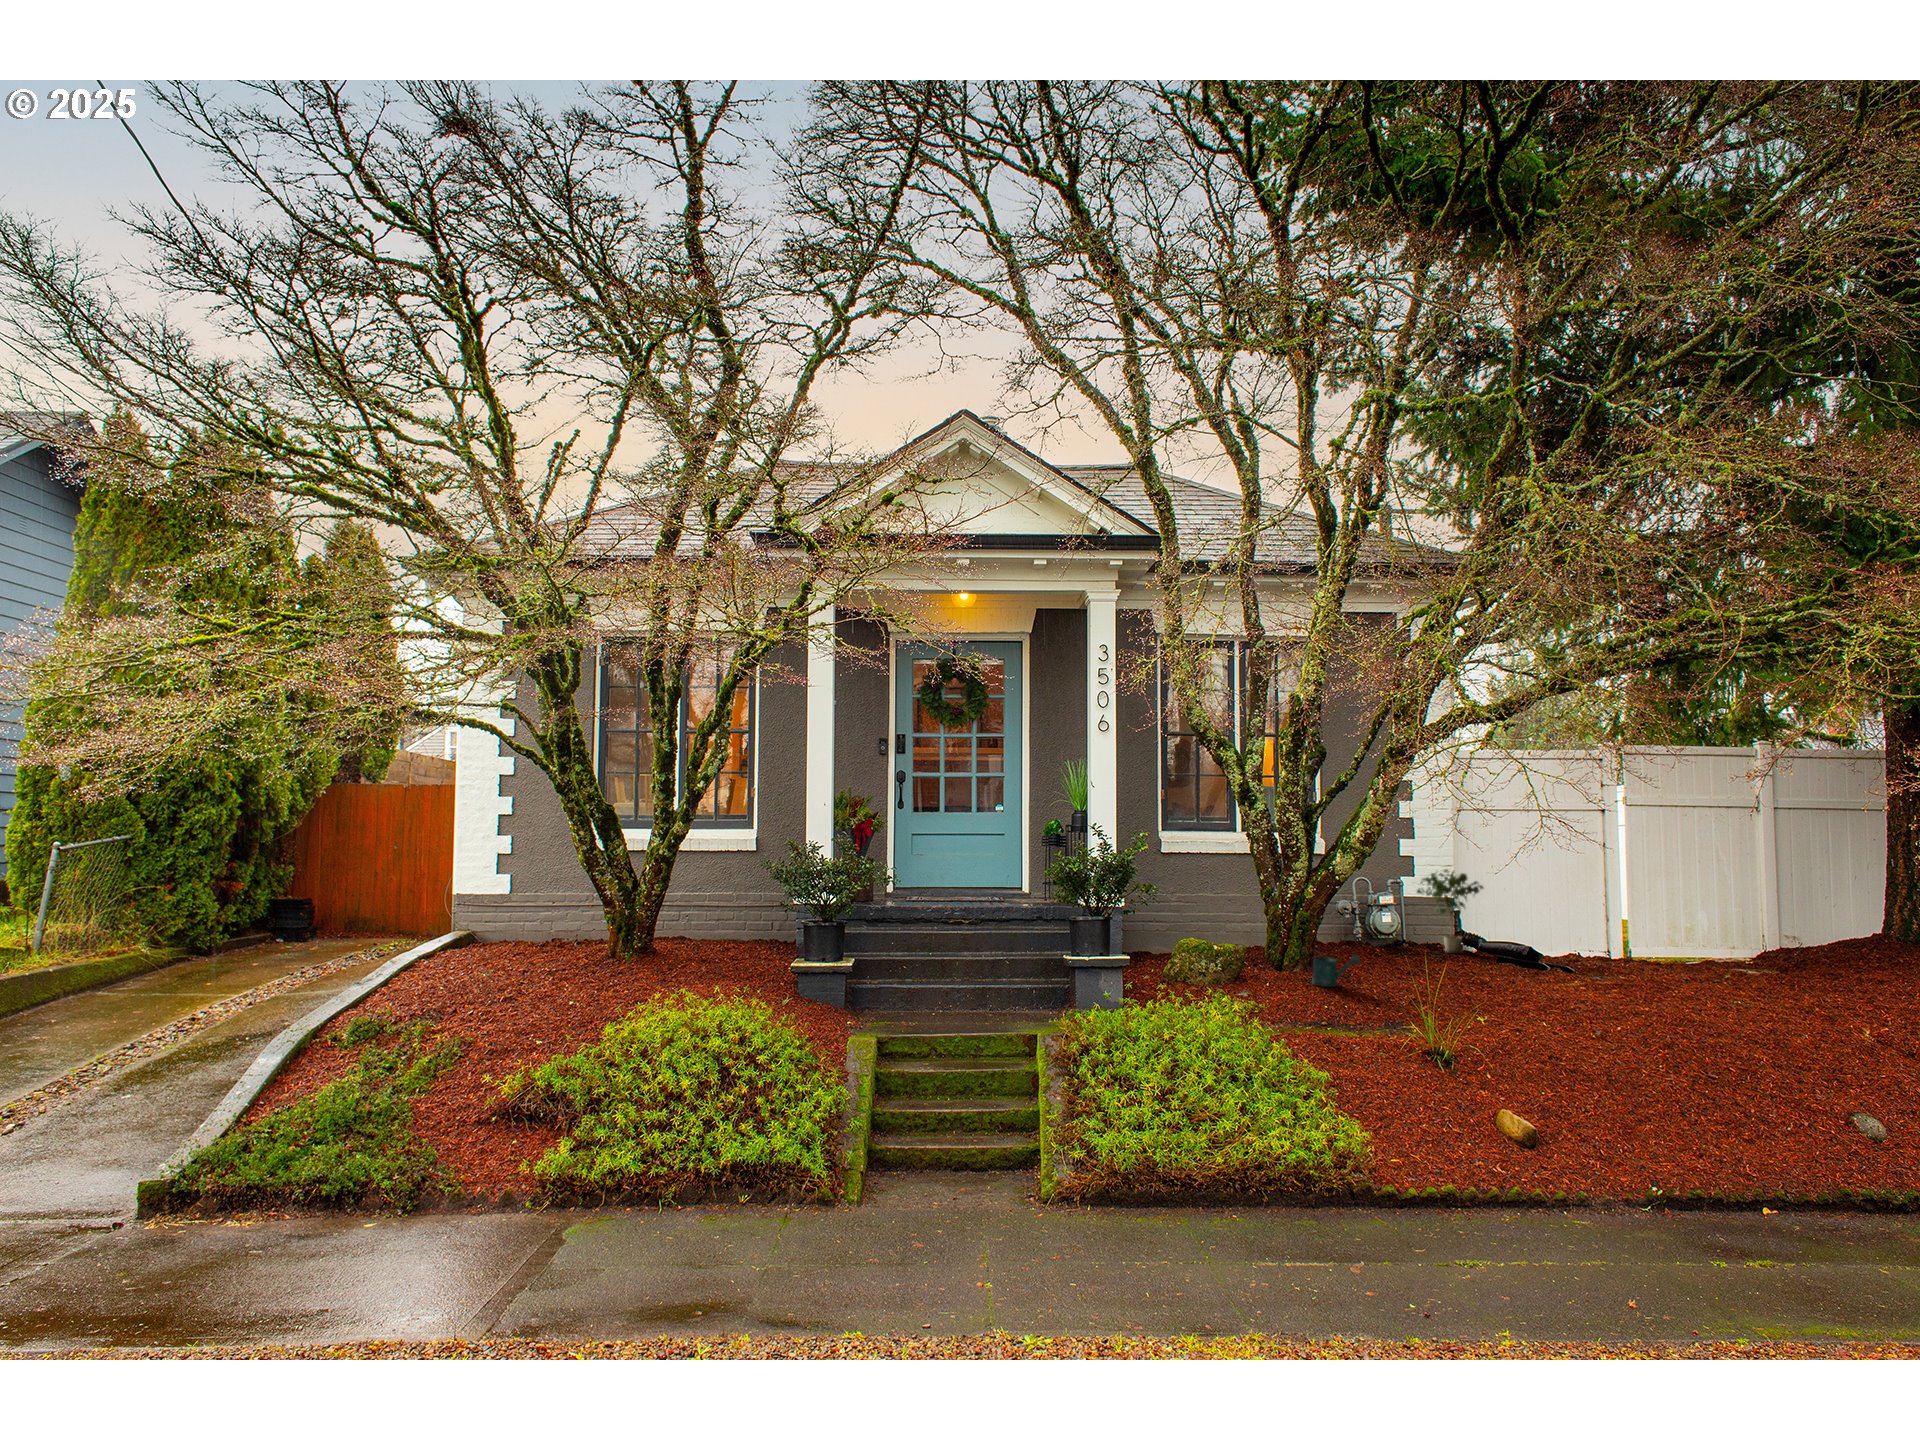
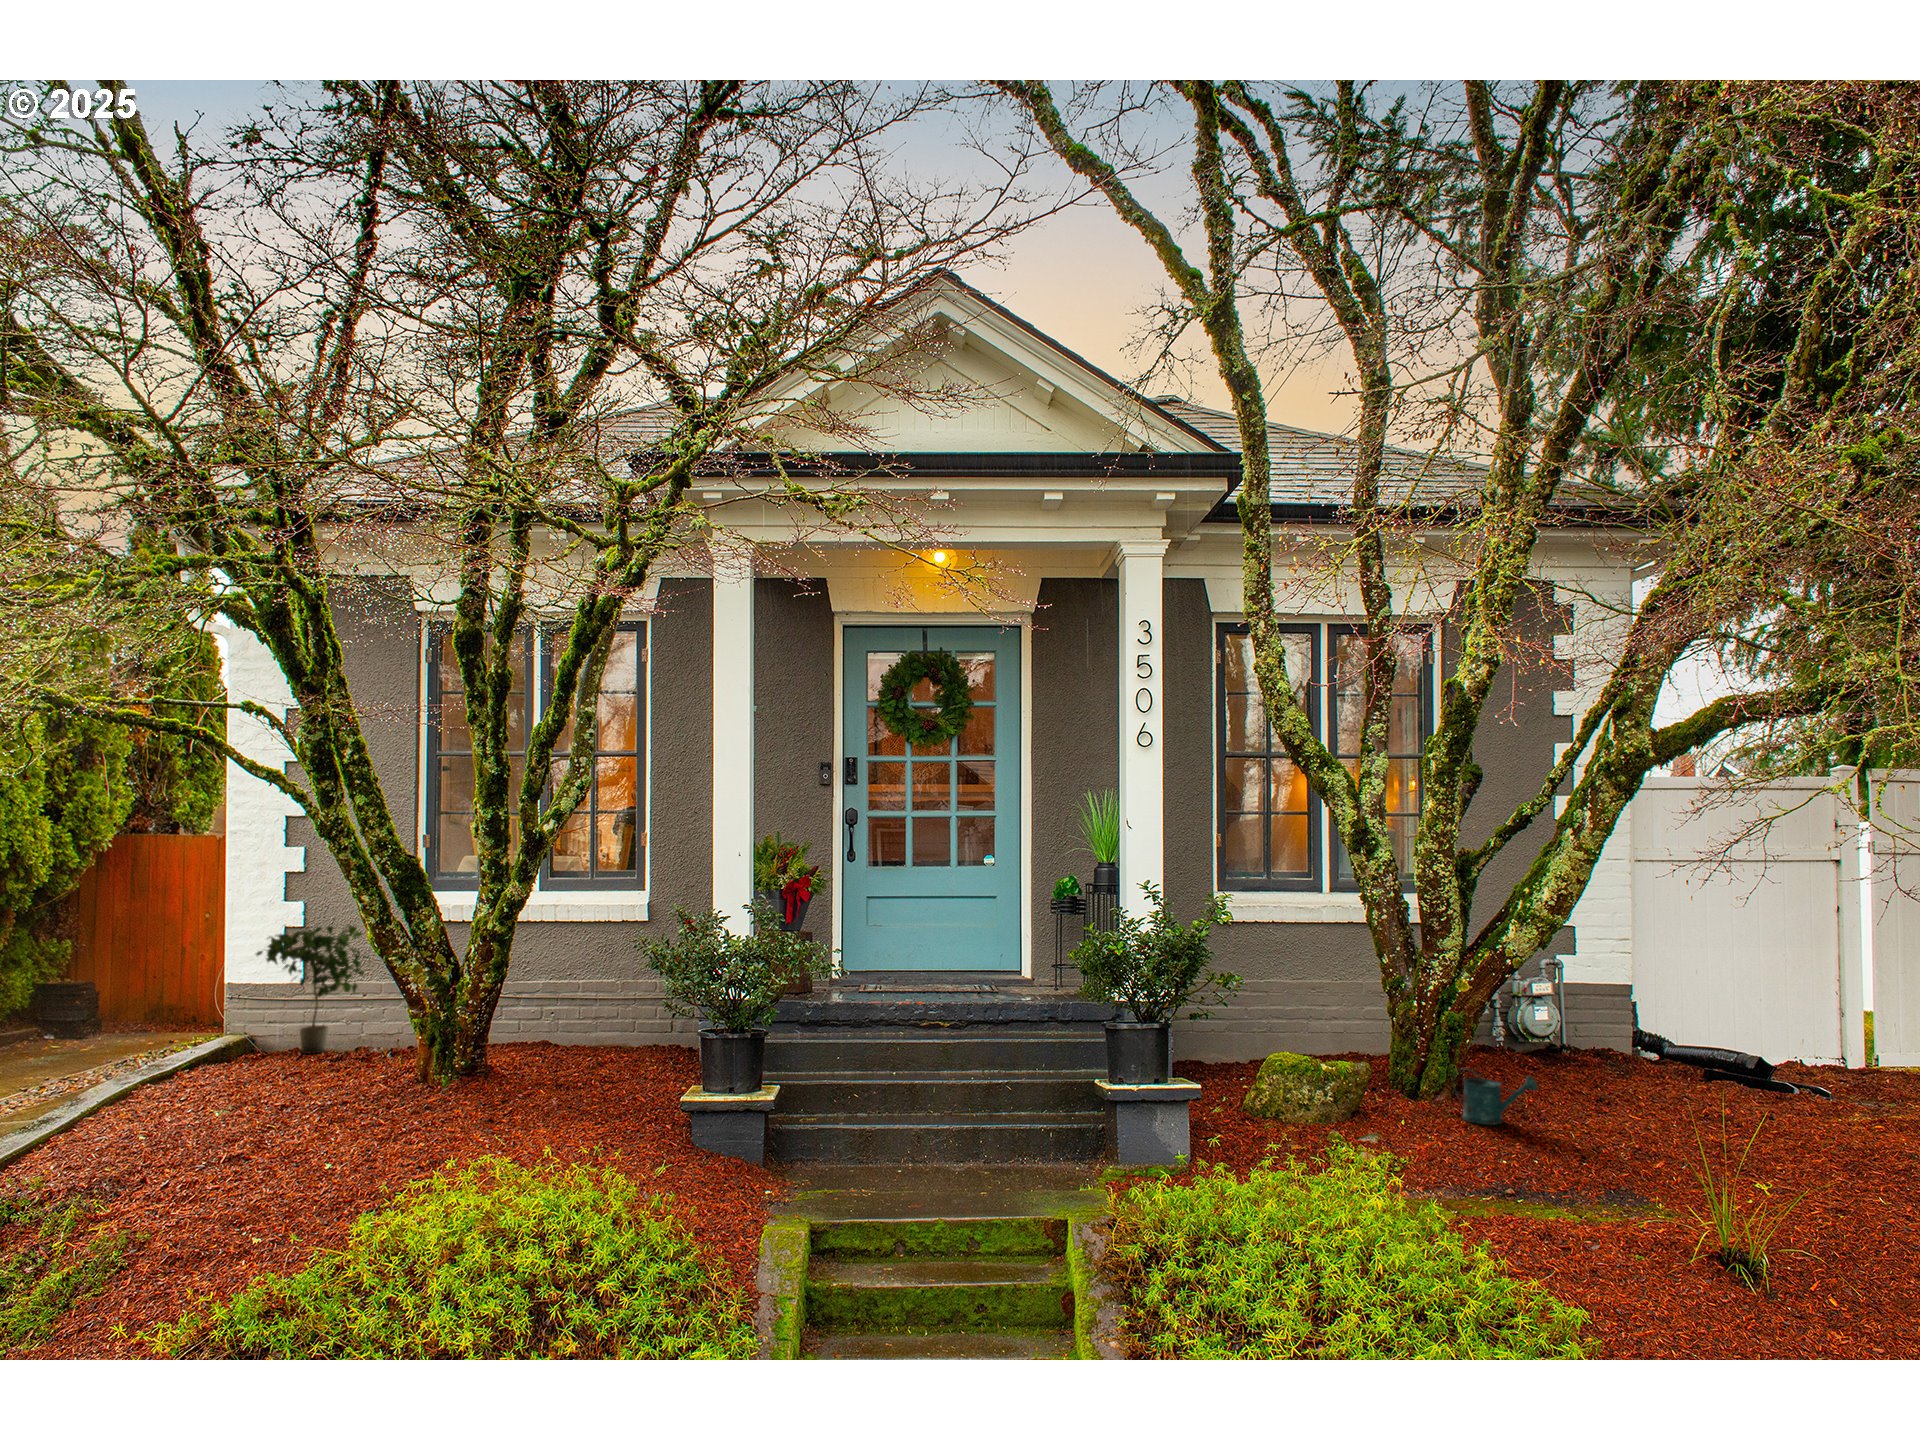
potted plant: present [1417,869,1483,954] -> present [256,925,369,1053]

